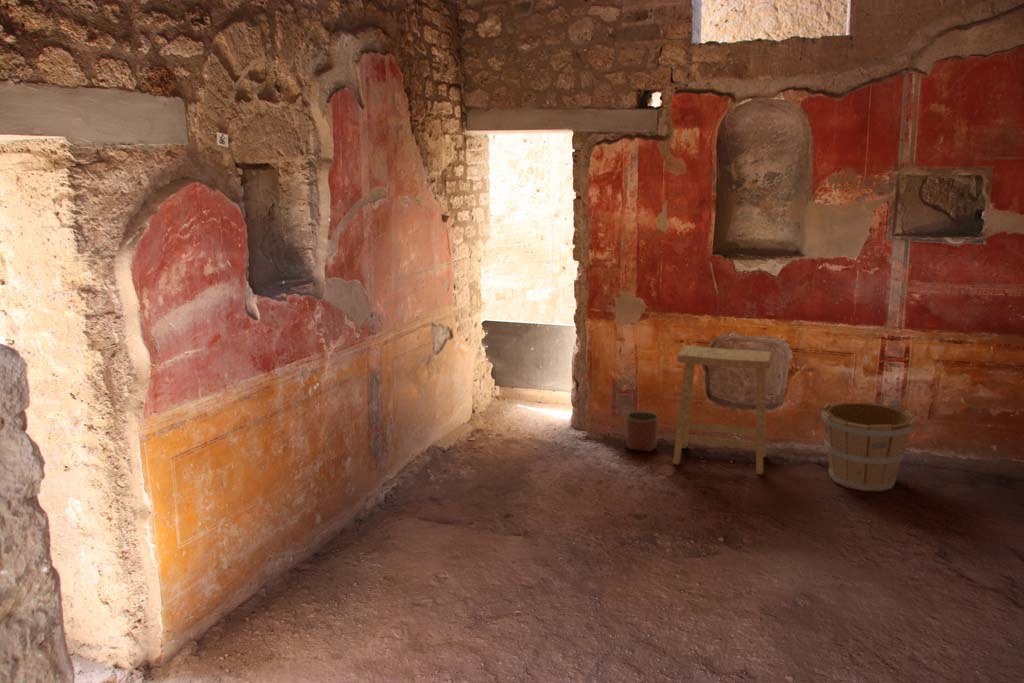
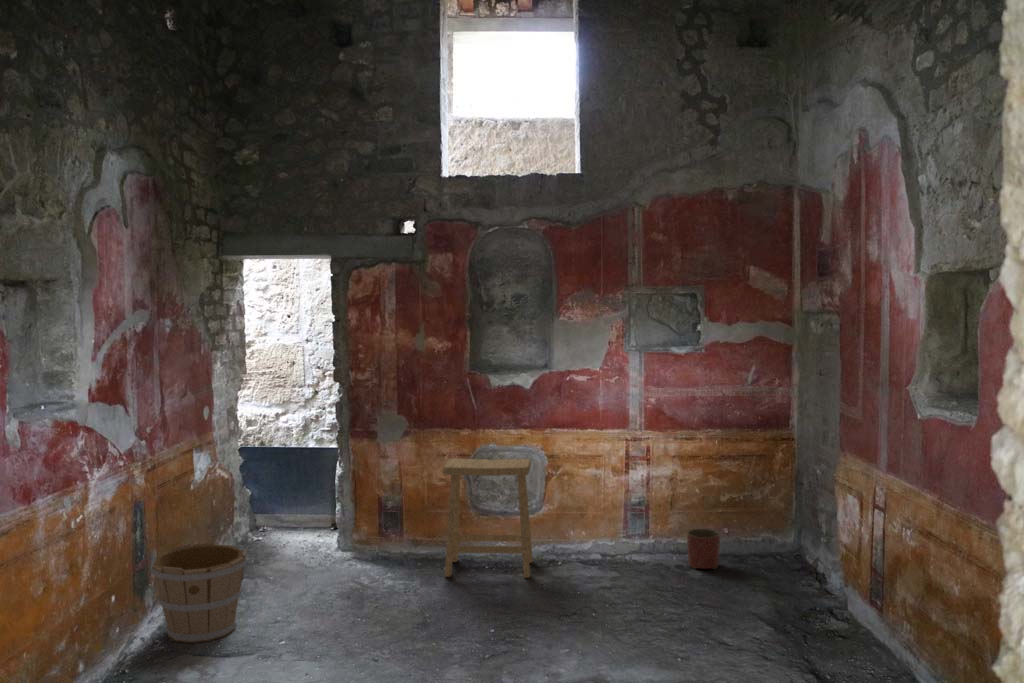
wooden bucket: present [821,403,915,492] -> present [151,543,247,643]
planter: present [626,411,658,451] -> present [687,529,720,569]

